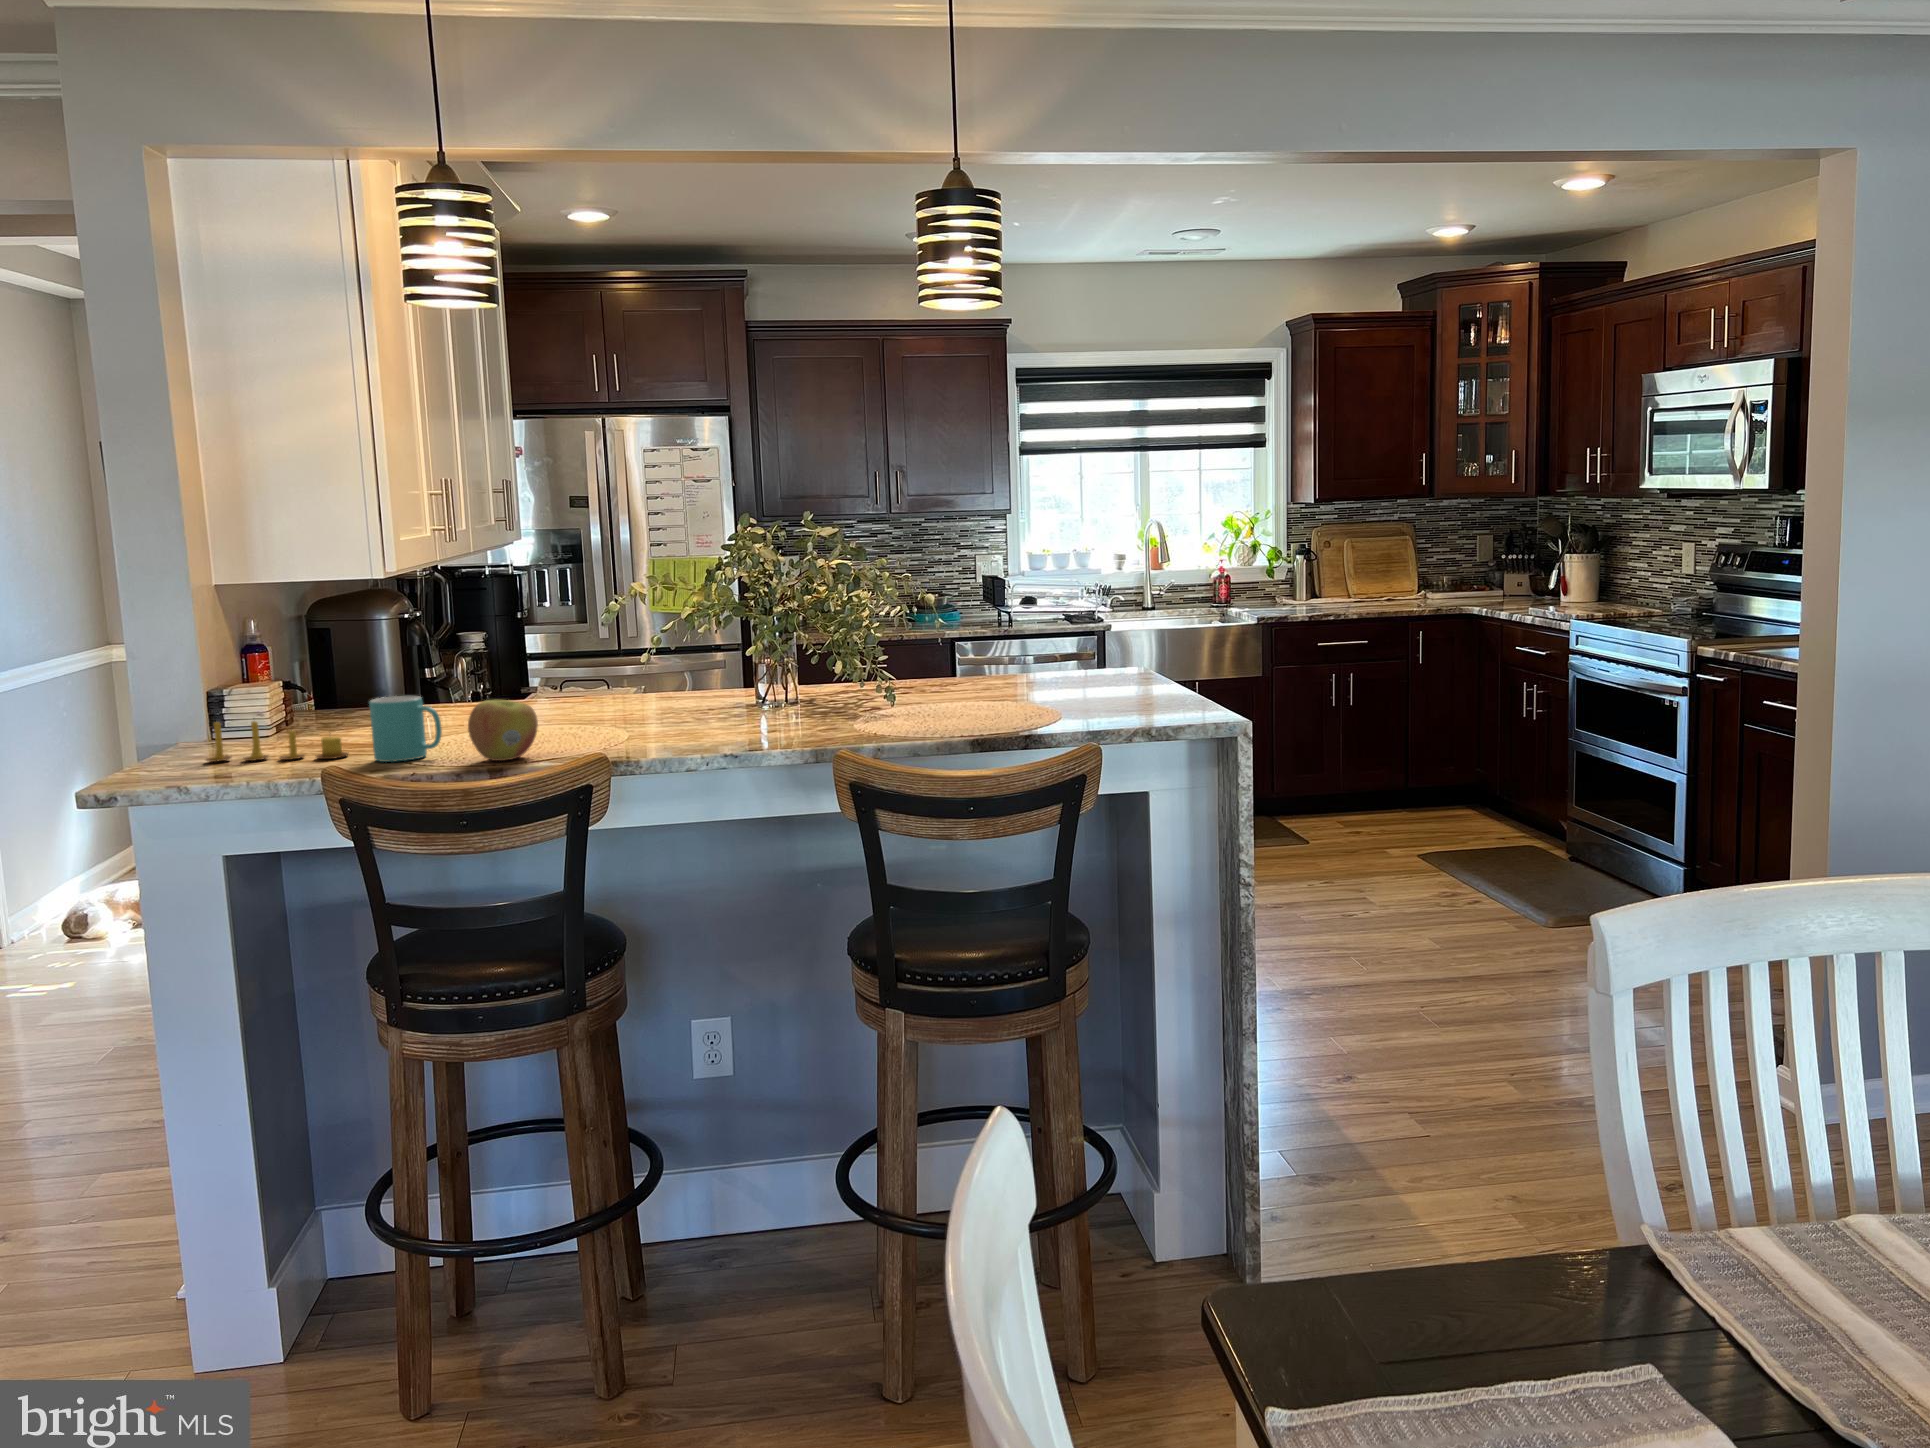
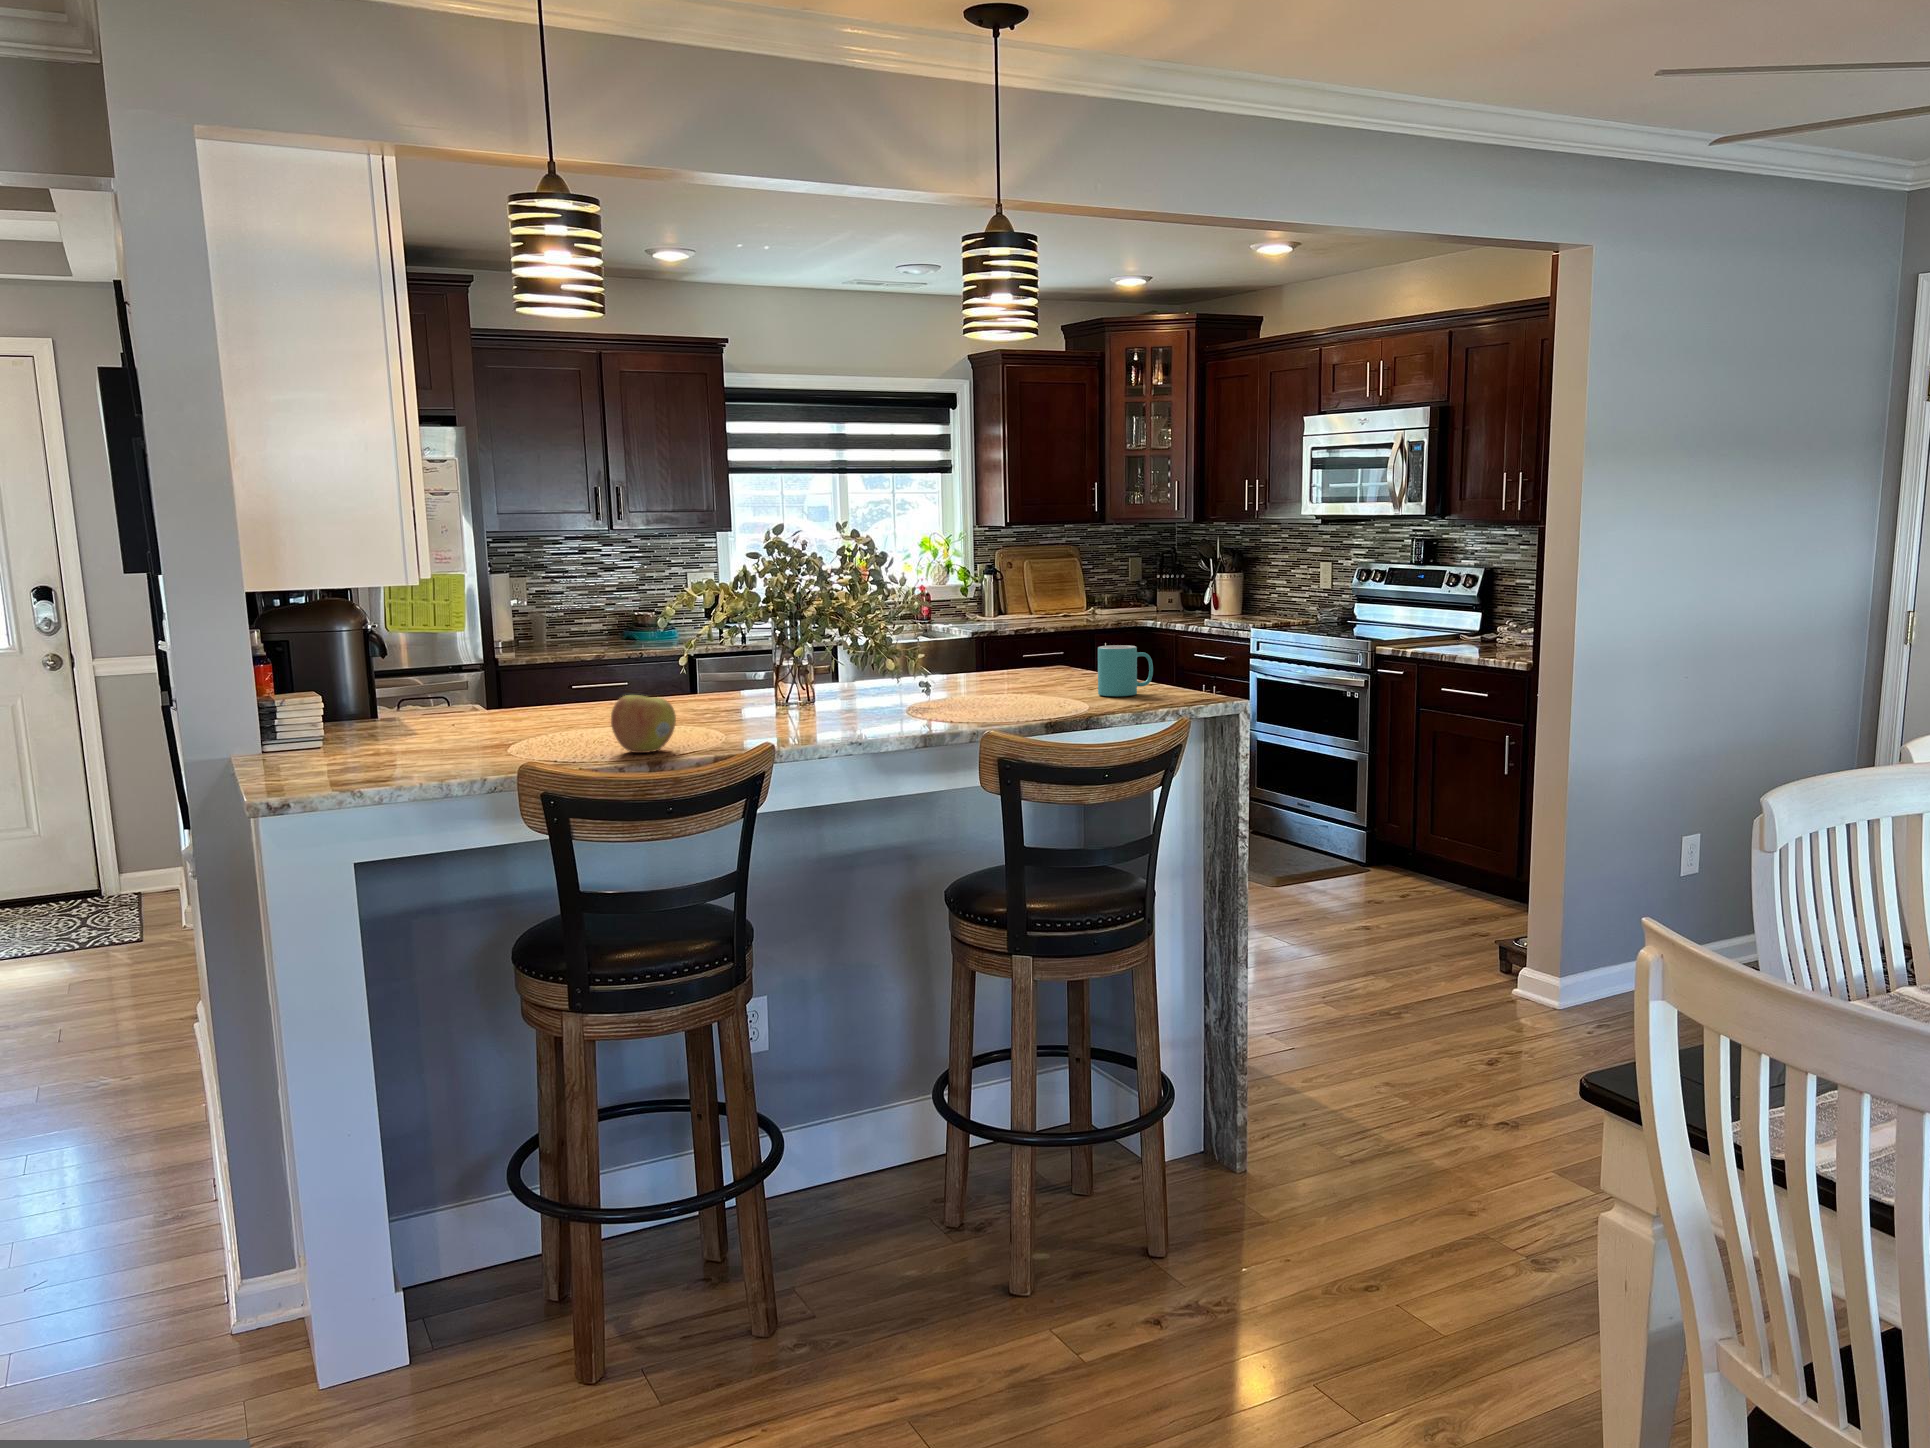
mug: present [369,696,442,762] -> present [1098,645,1153,696]
candle: present [206,721,349,762] -> none [297,720,456,768]

